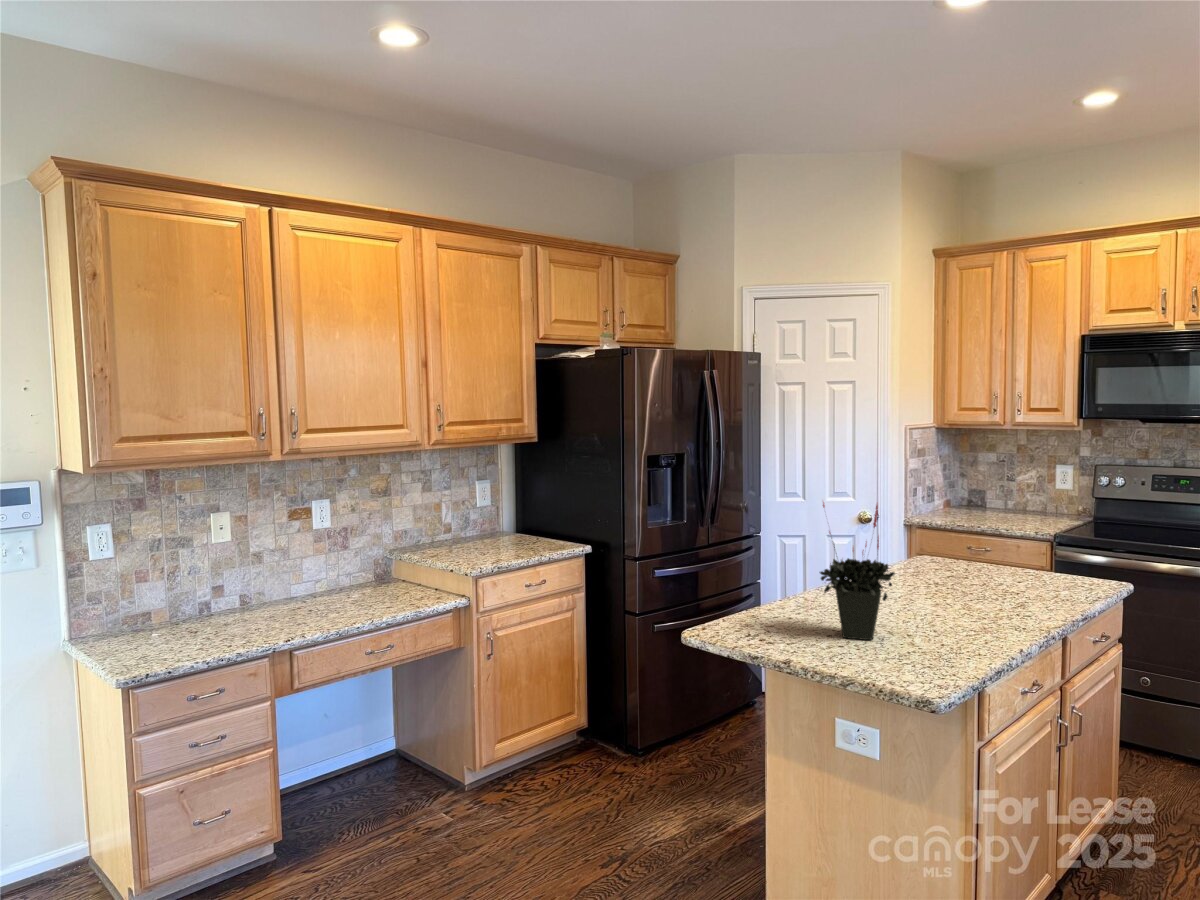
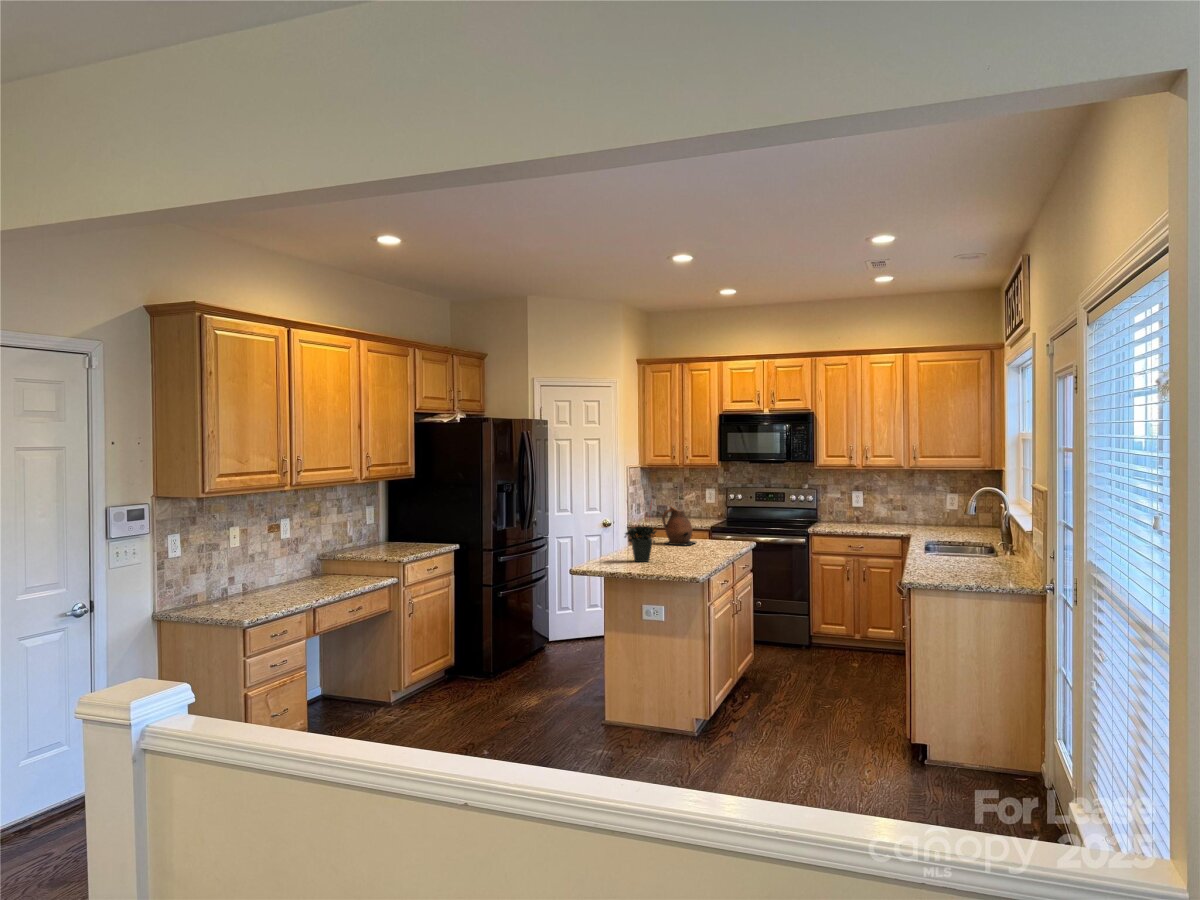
ceramic pitcher: none [941,504,1018,588] -> present [662,506,695,546]

